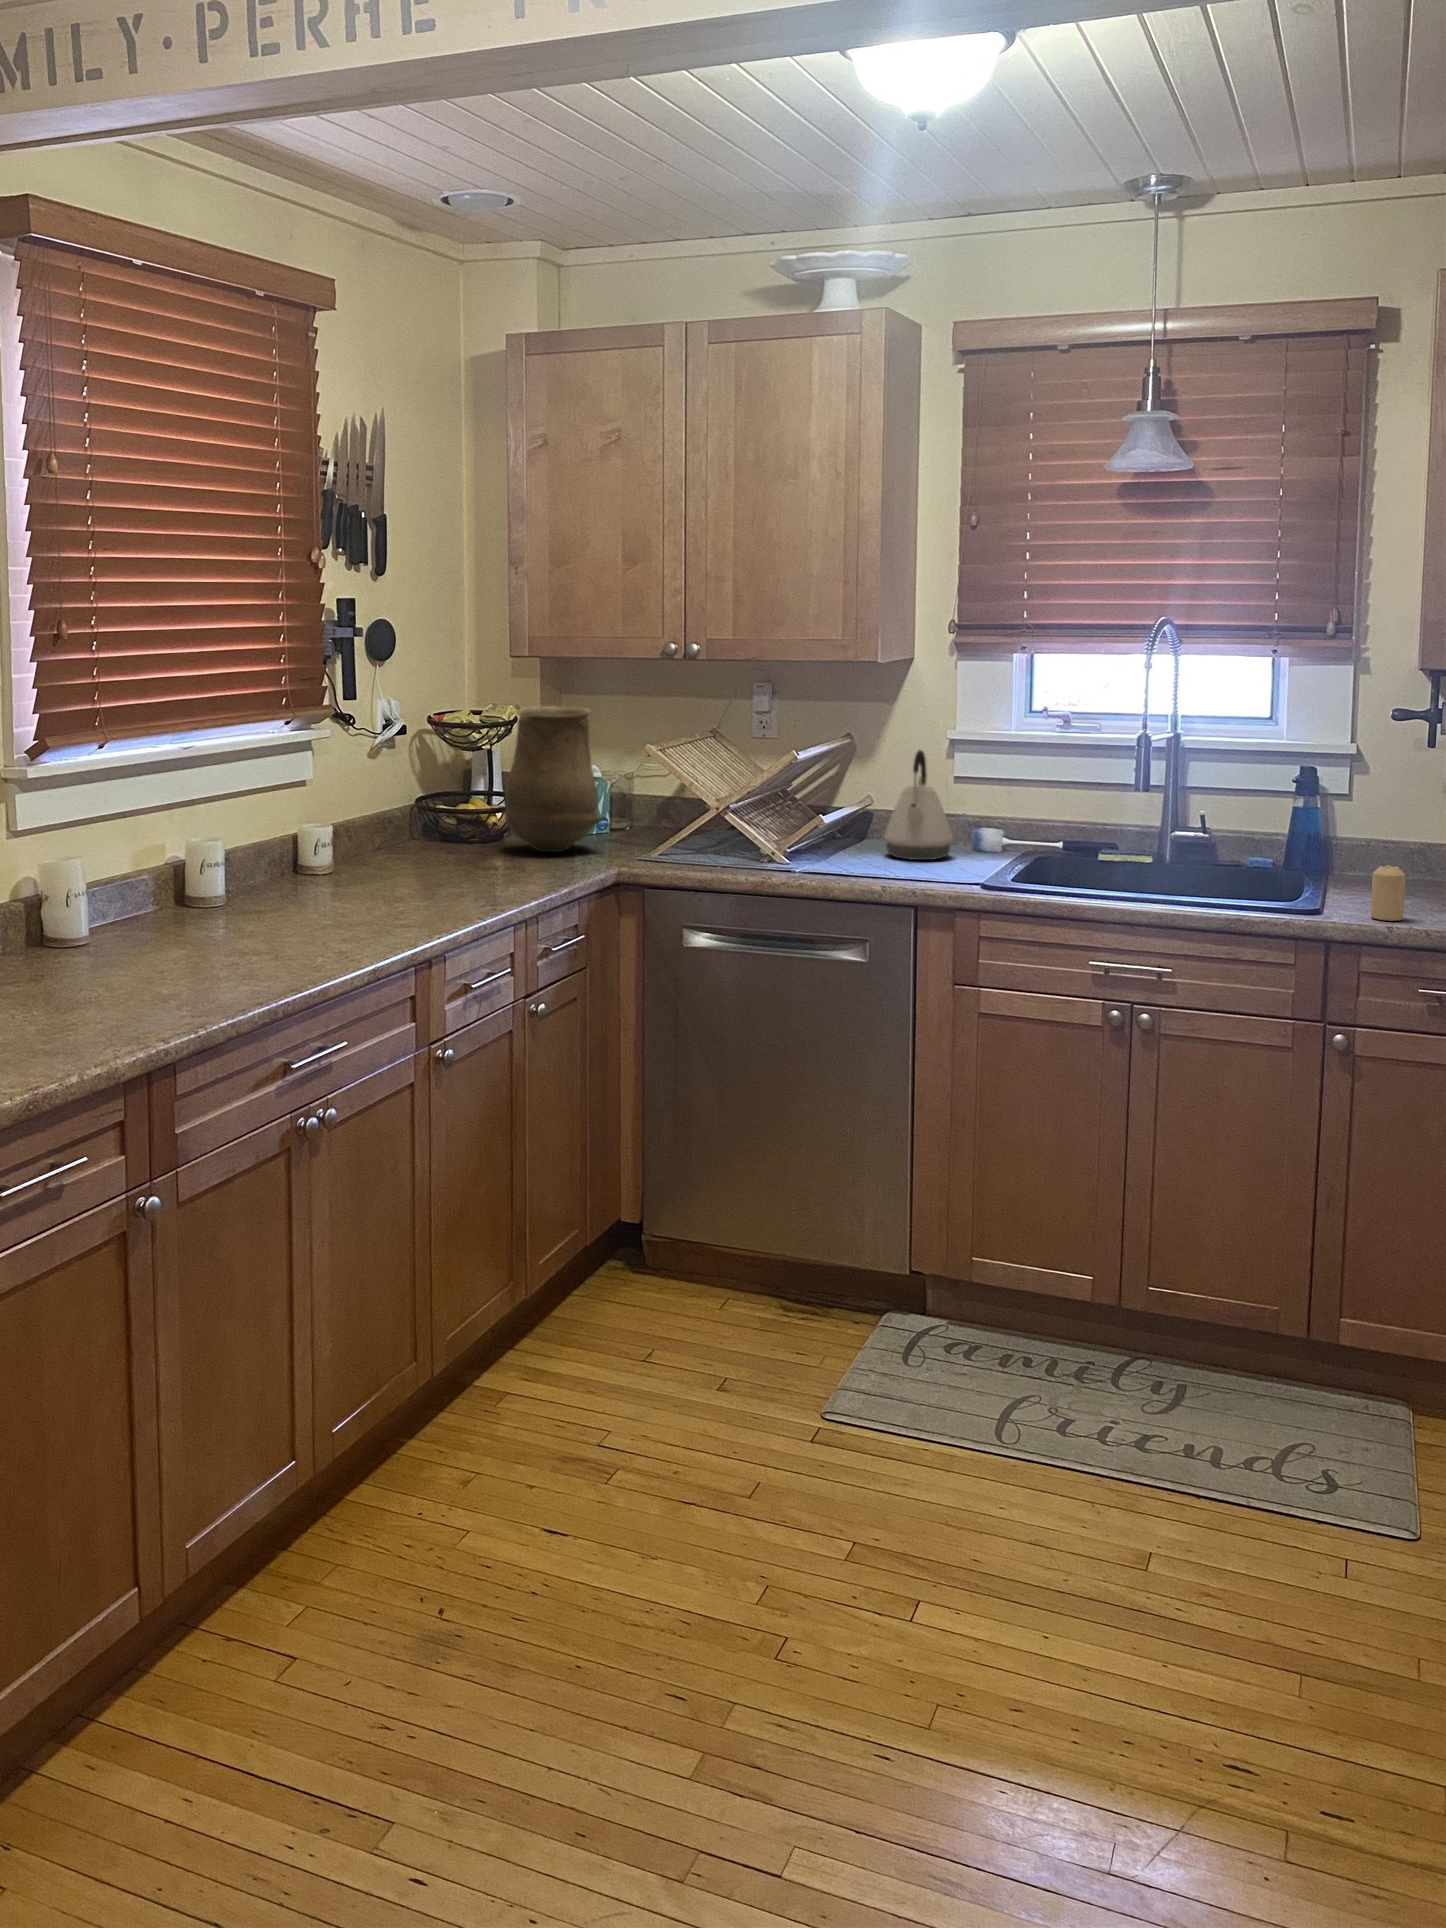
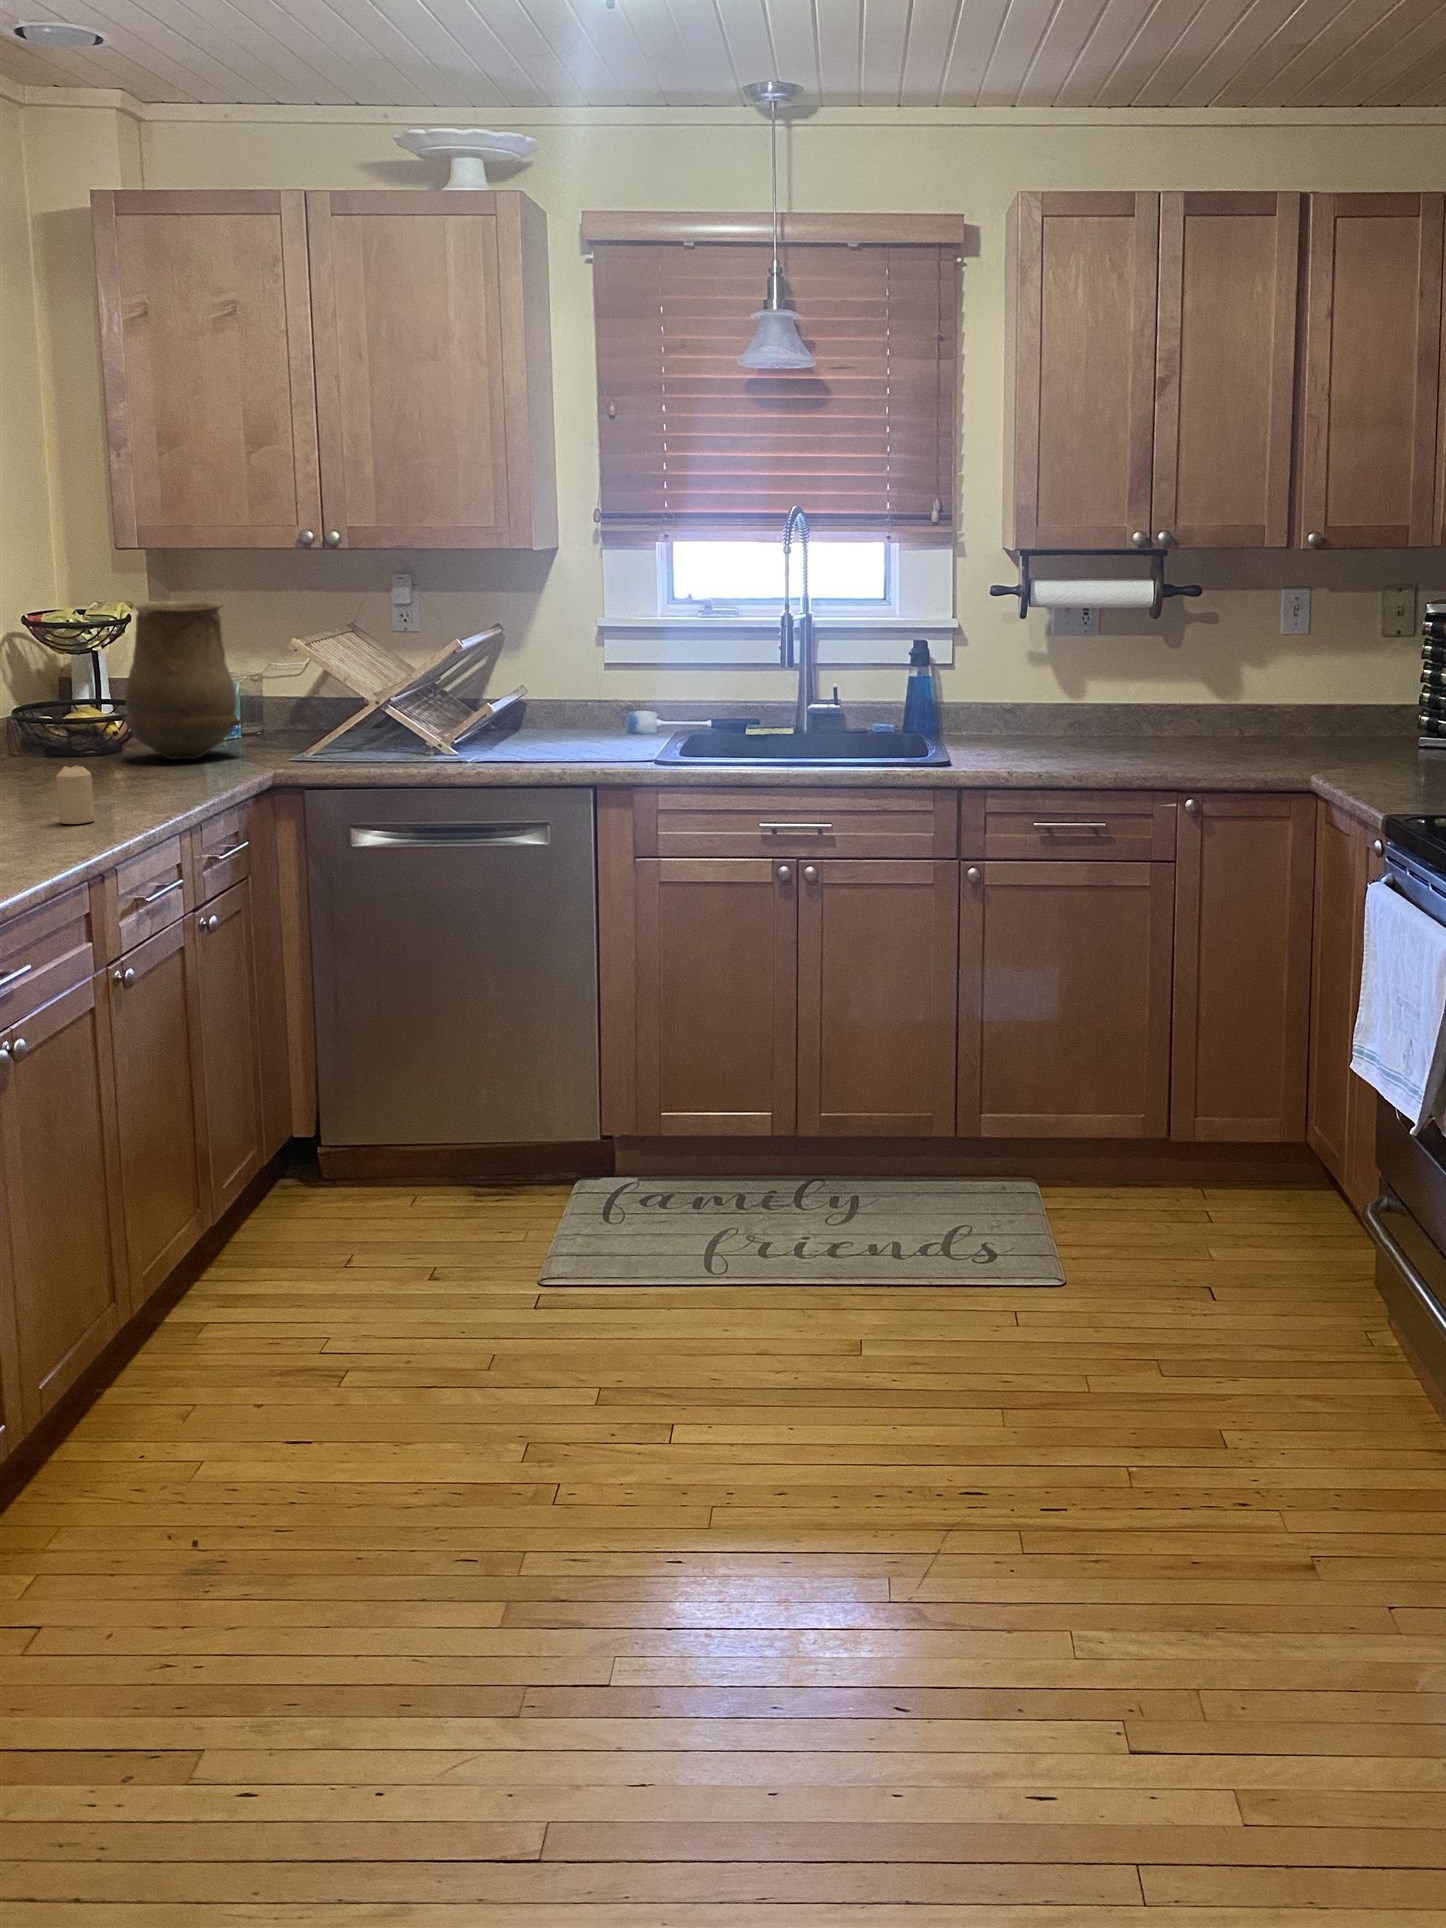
kettle: present [884,750,953,860] -> none [545,636,612,744]
candle: present [1371,865,1405,921] -> present [57,765,94,824]

